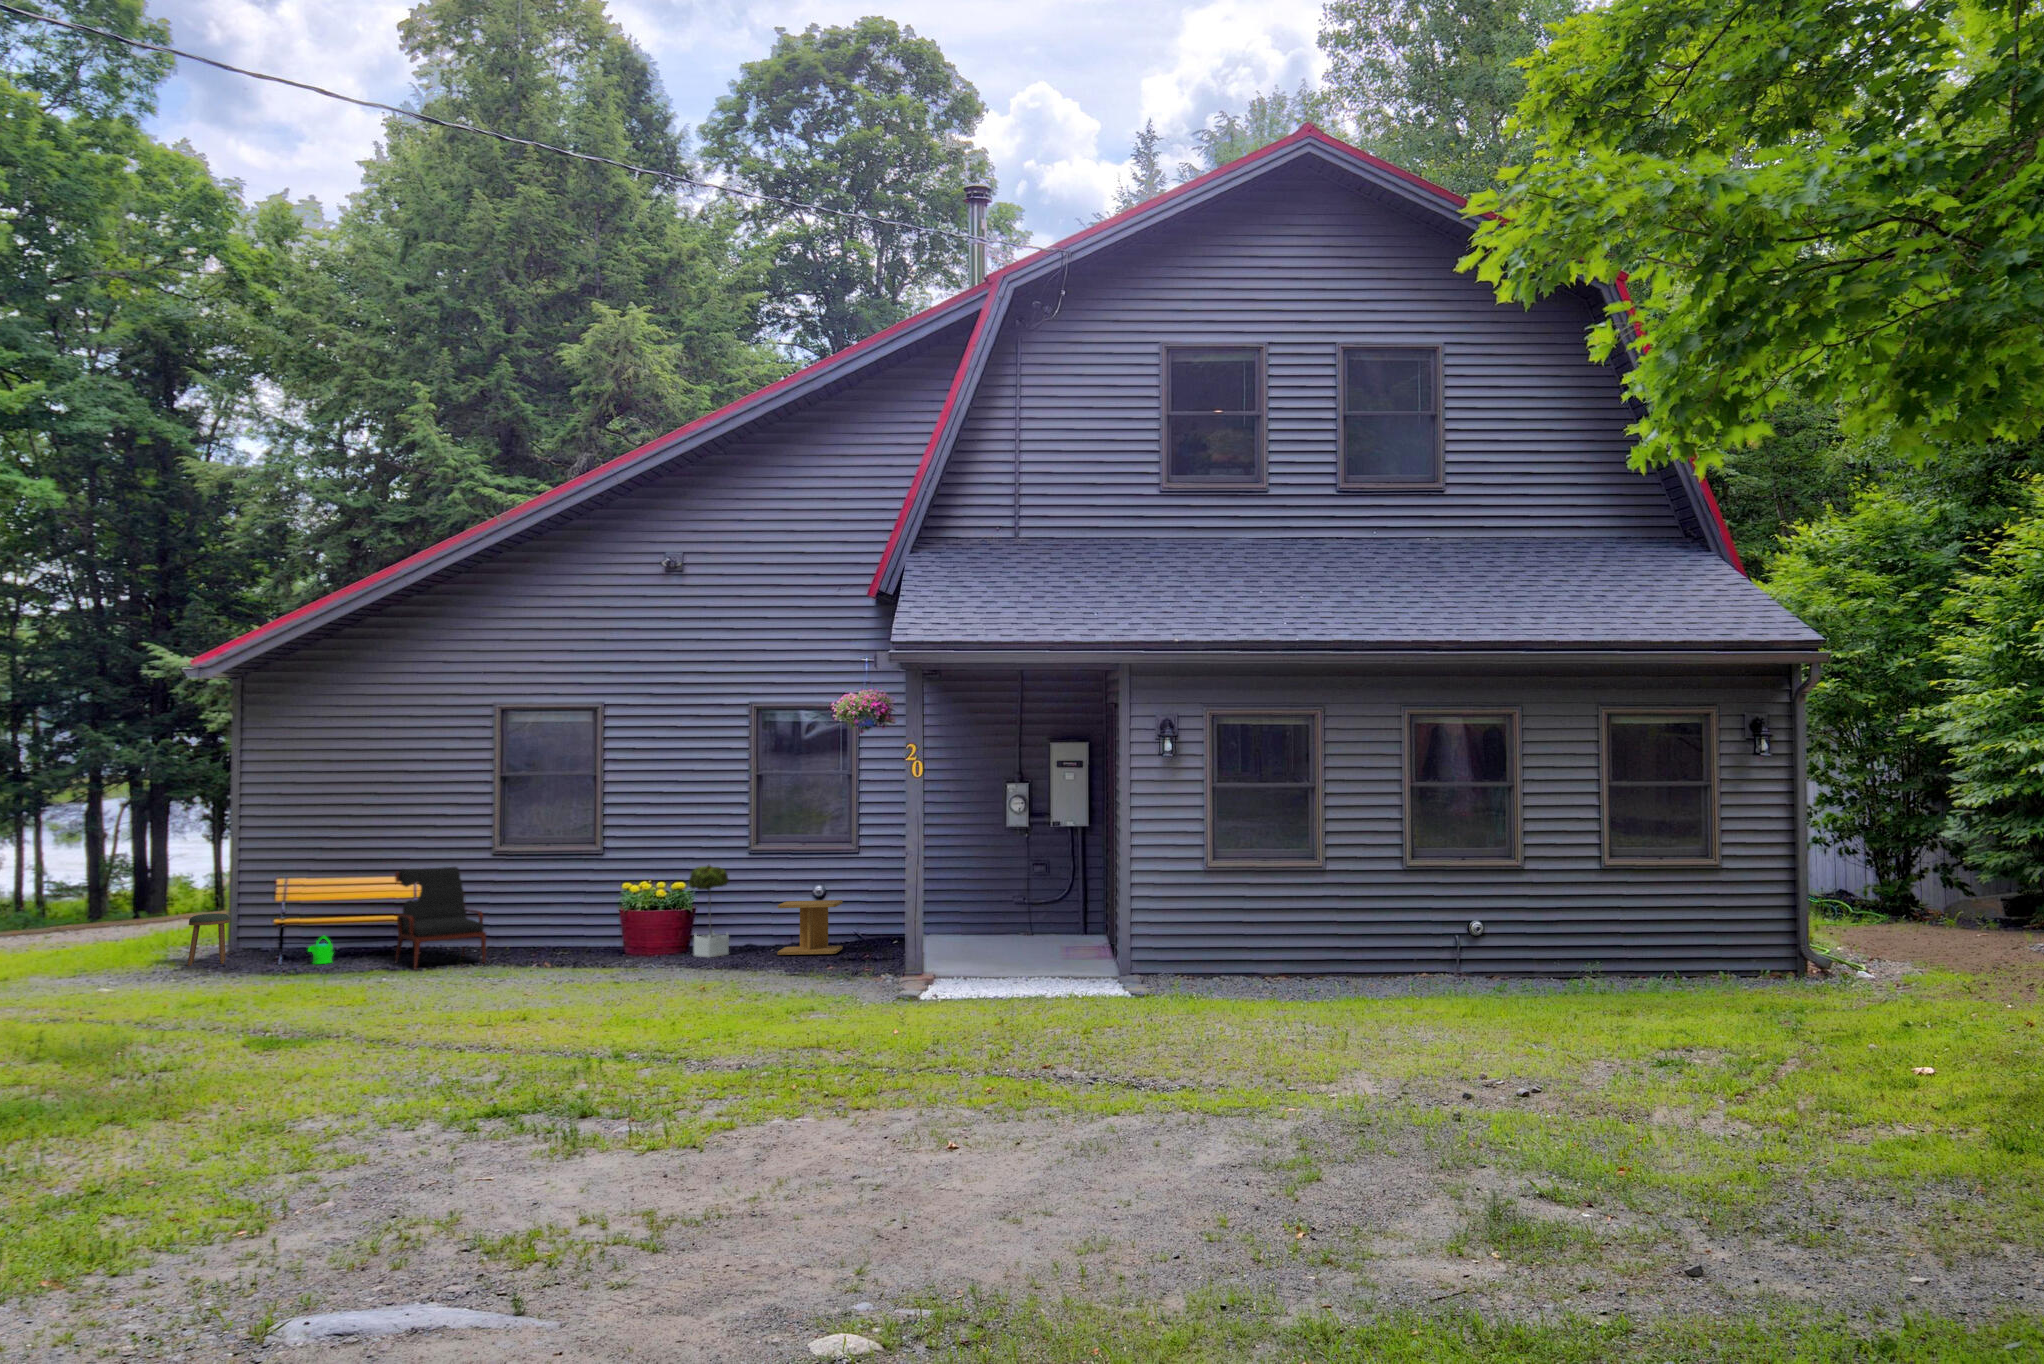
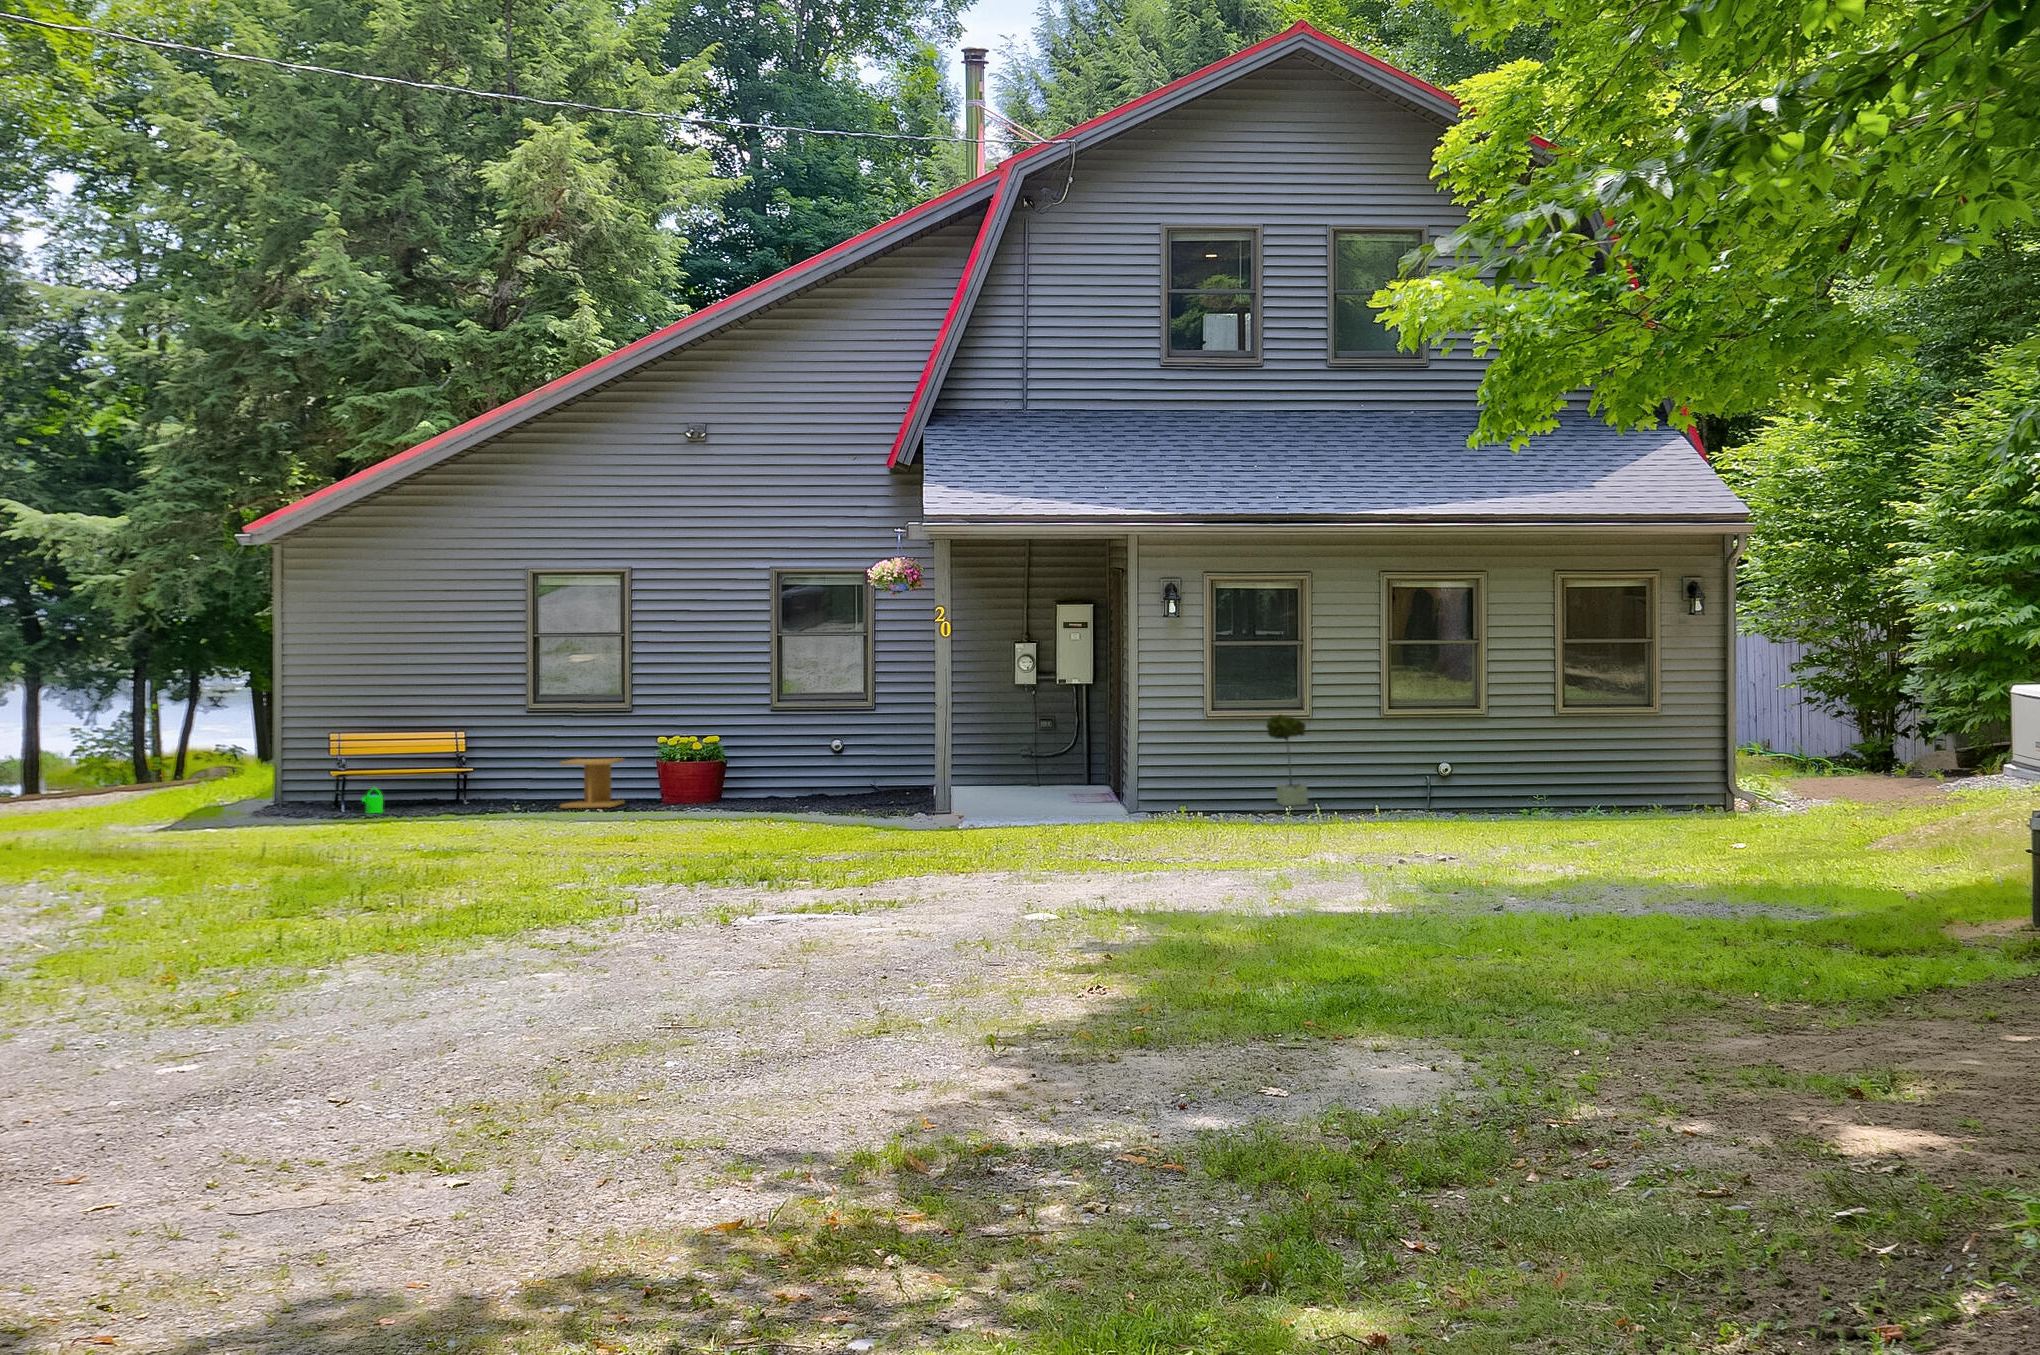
potted tree: present [689,865,729,957] -> present [1266,715,1308,806]
armchair: present [395,867,486,969] -> none [440,723,532,816]
side table: present [778,900,843,956] -> present [559,758,624,809]
stool: present [187,913,230,966] -> none [243,768,280,816]

